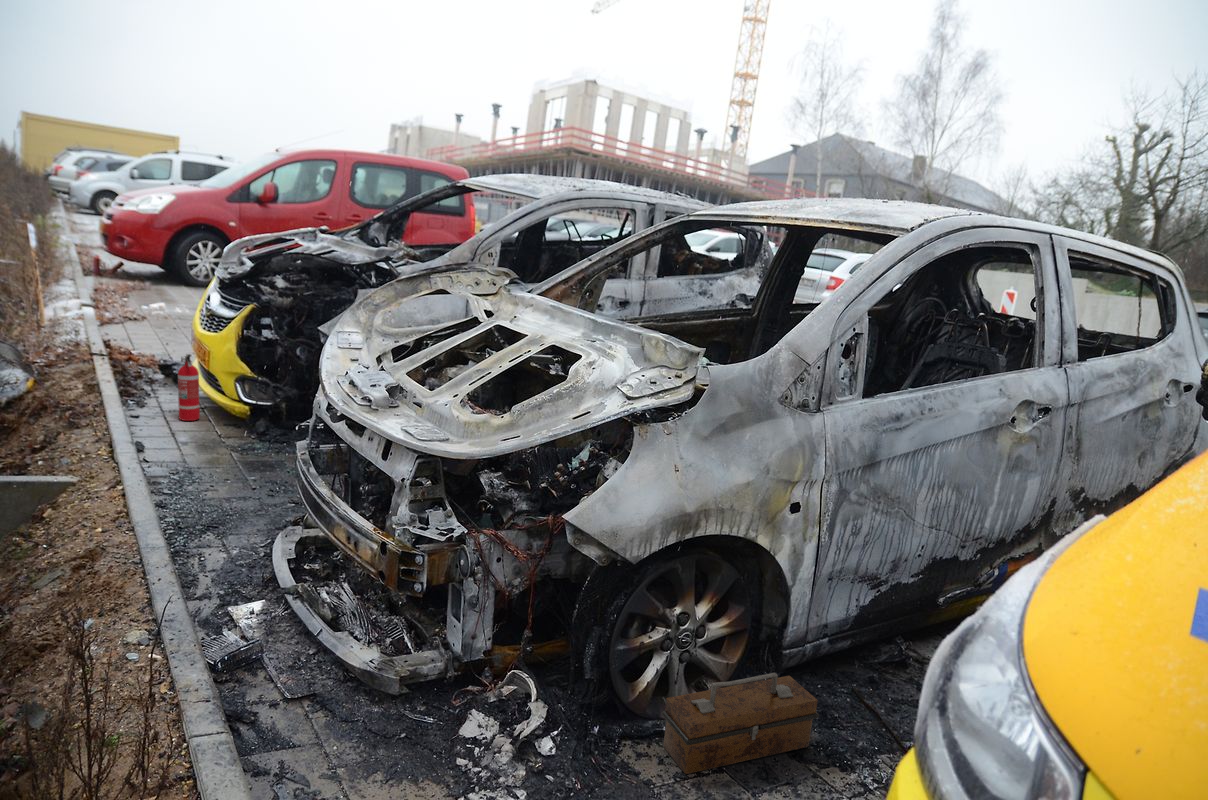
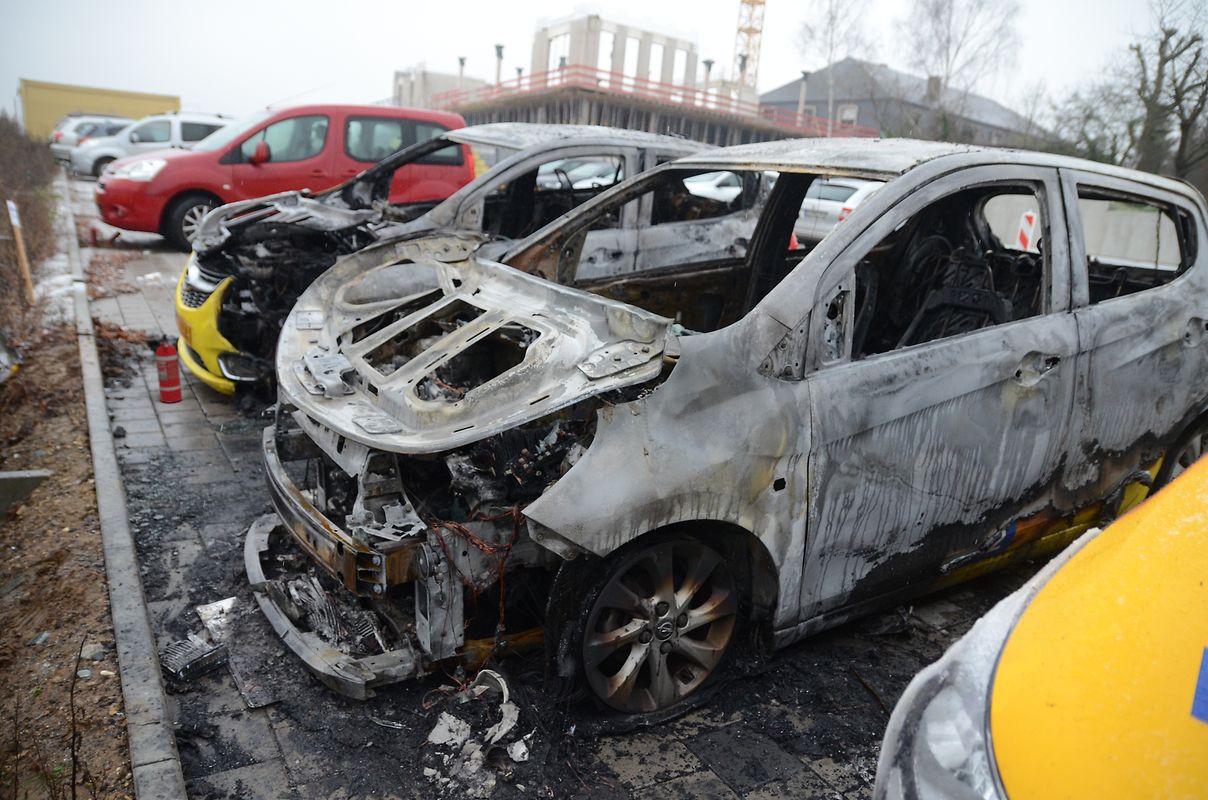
toolbox: present [661,673,819,774] -> none [643,660,813,772]

